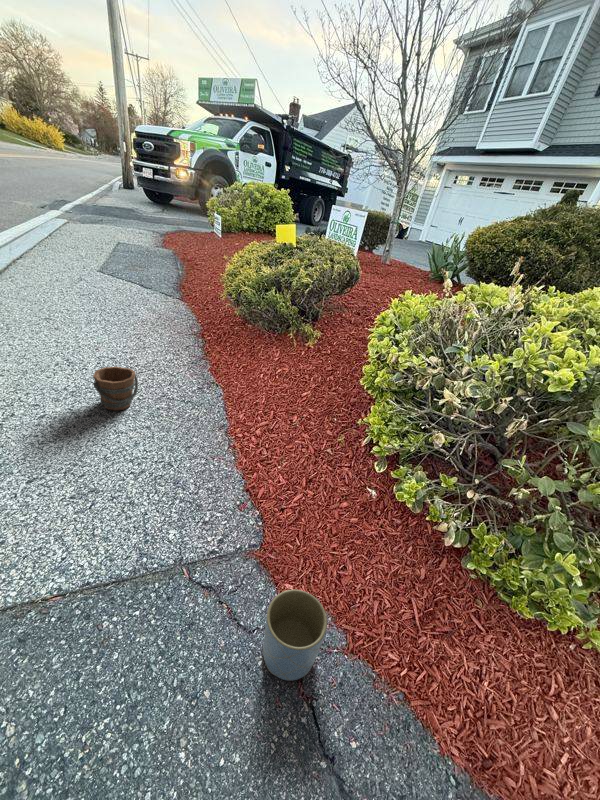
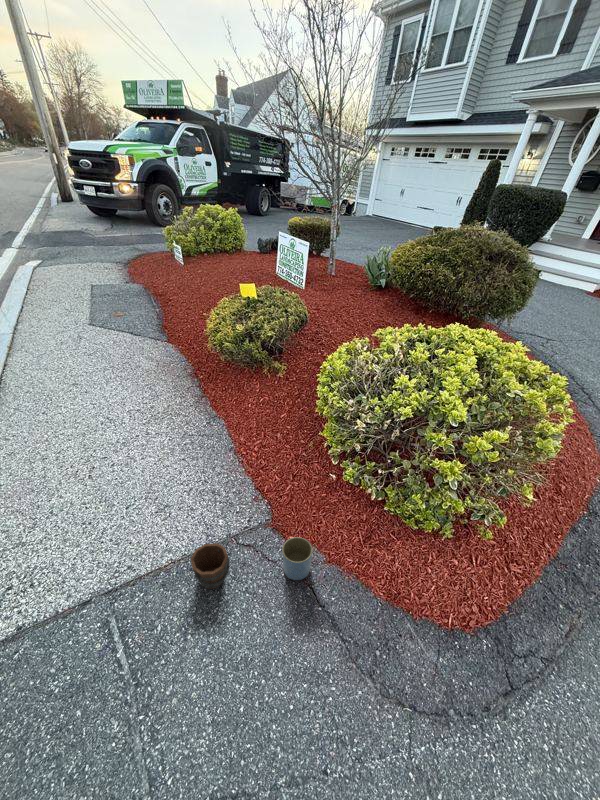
bucket: present [93,366,138,411] -> present [191,543,229,589]

